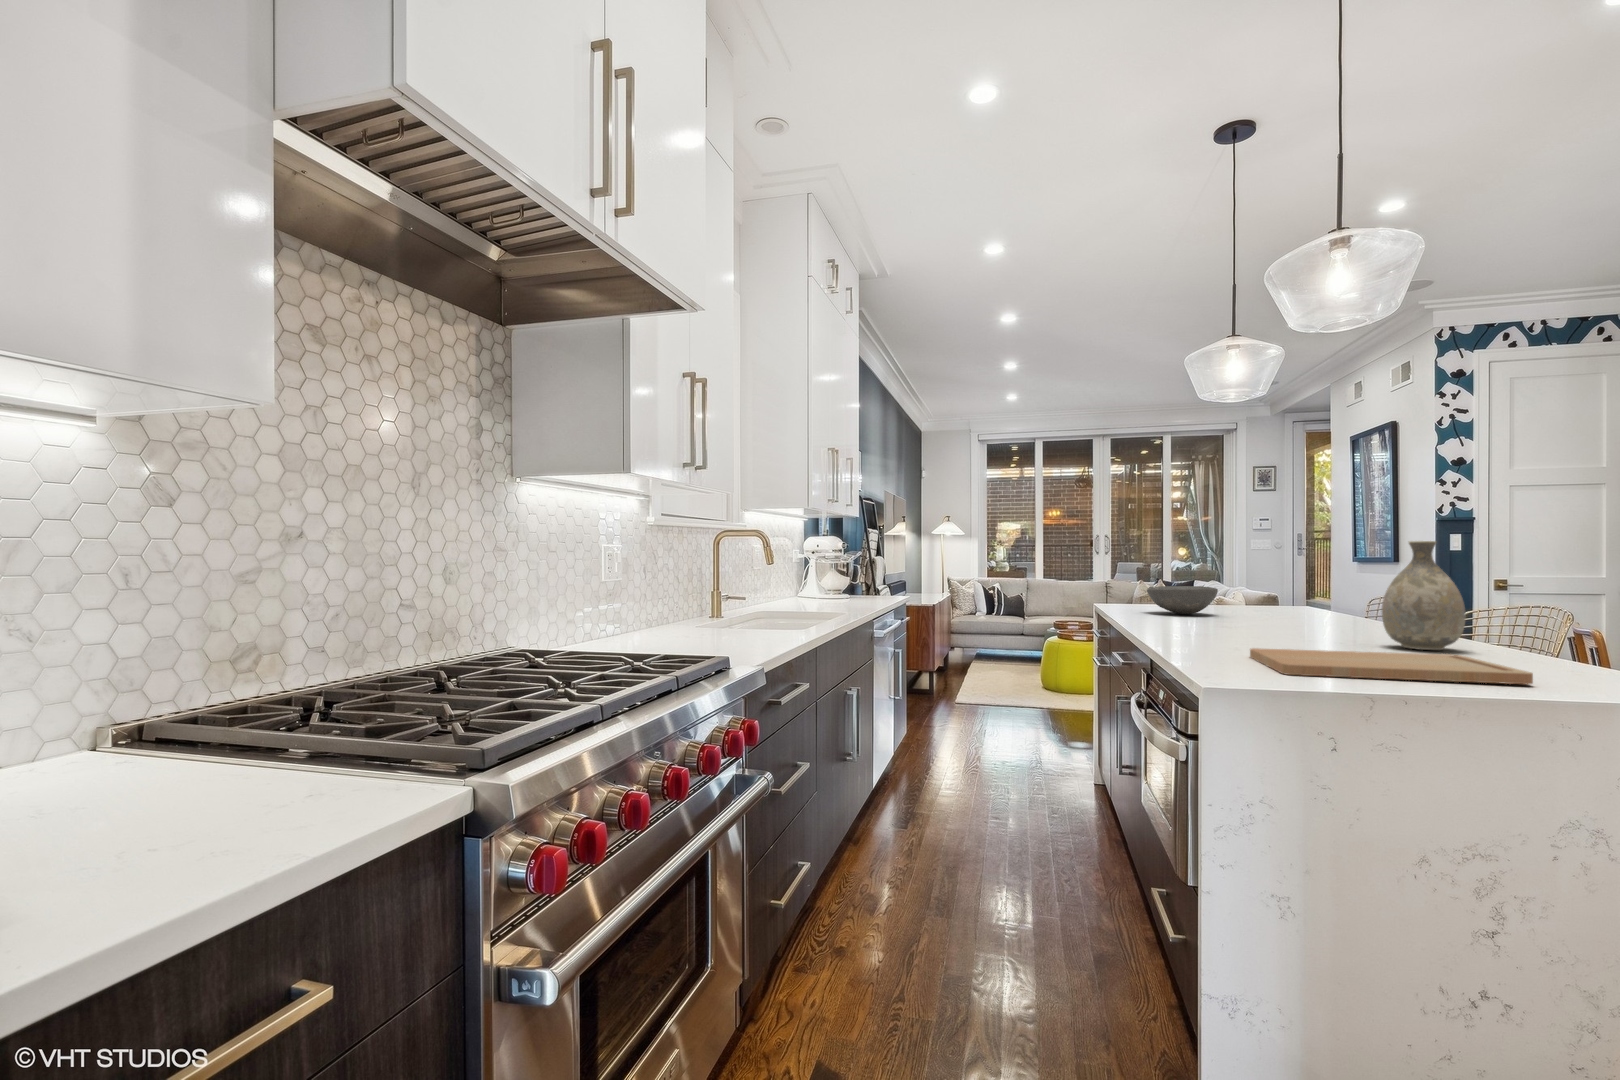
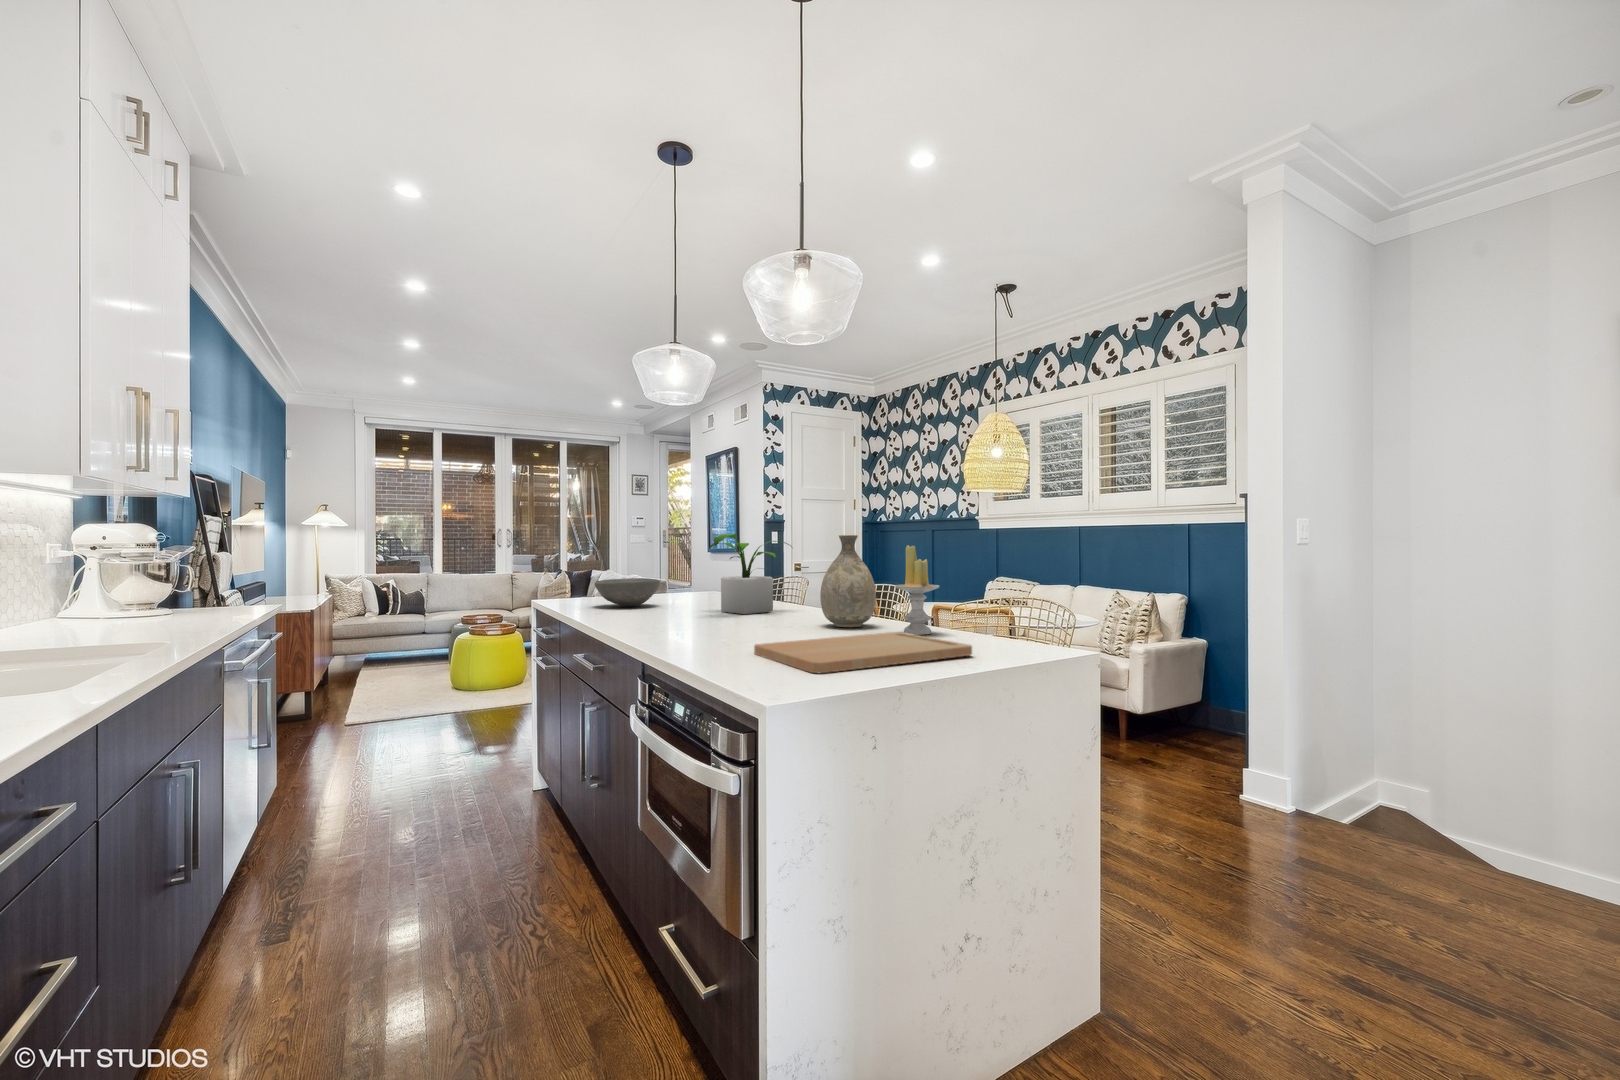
potted plant: none [1262,540,1378,629] -> present [709,534,792,614]
candle: none [1475,553,1551,665] -> present [895,545,940,635]

